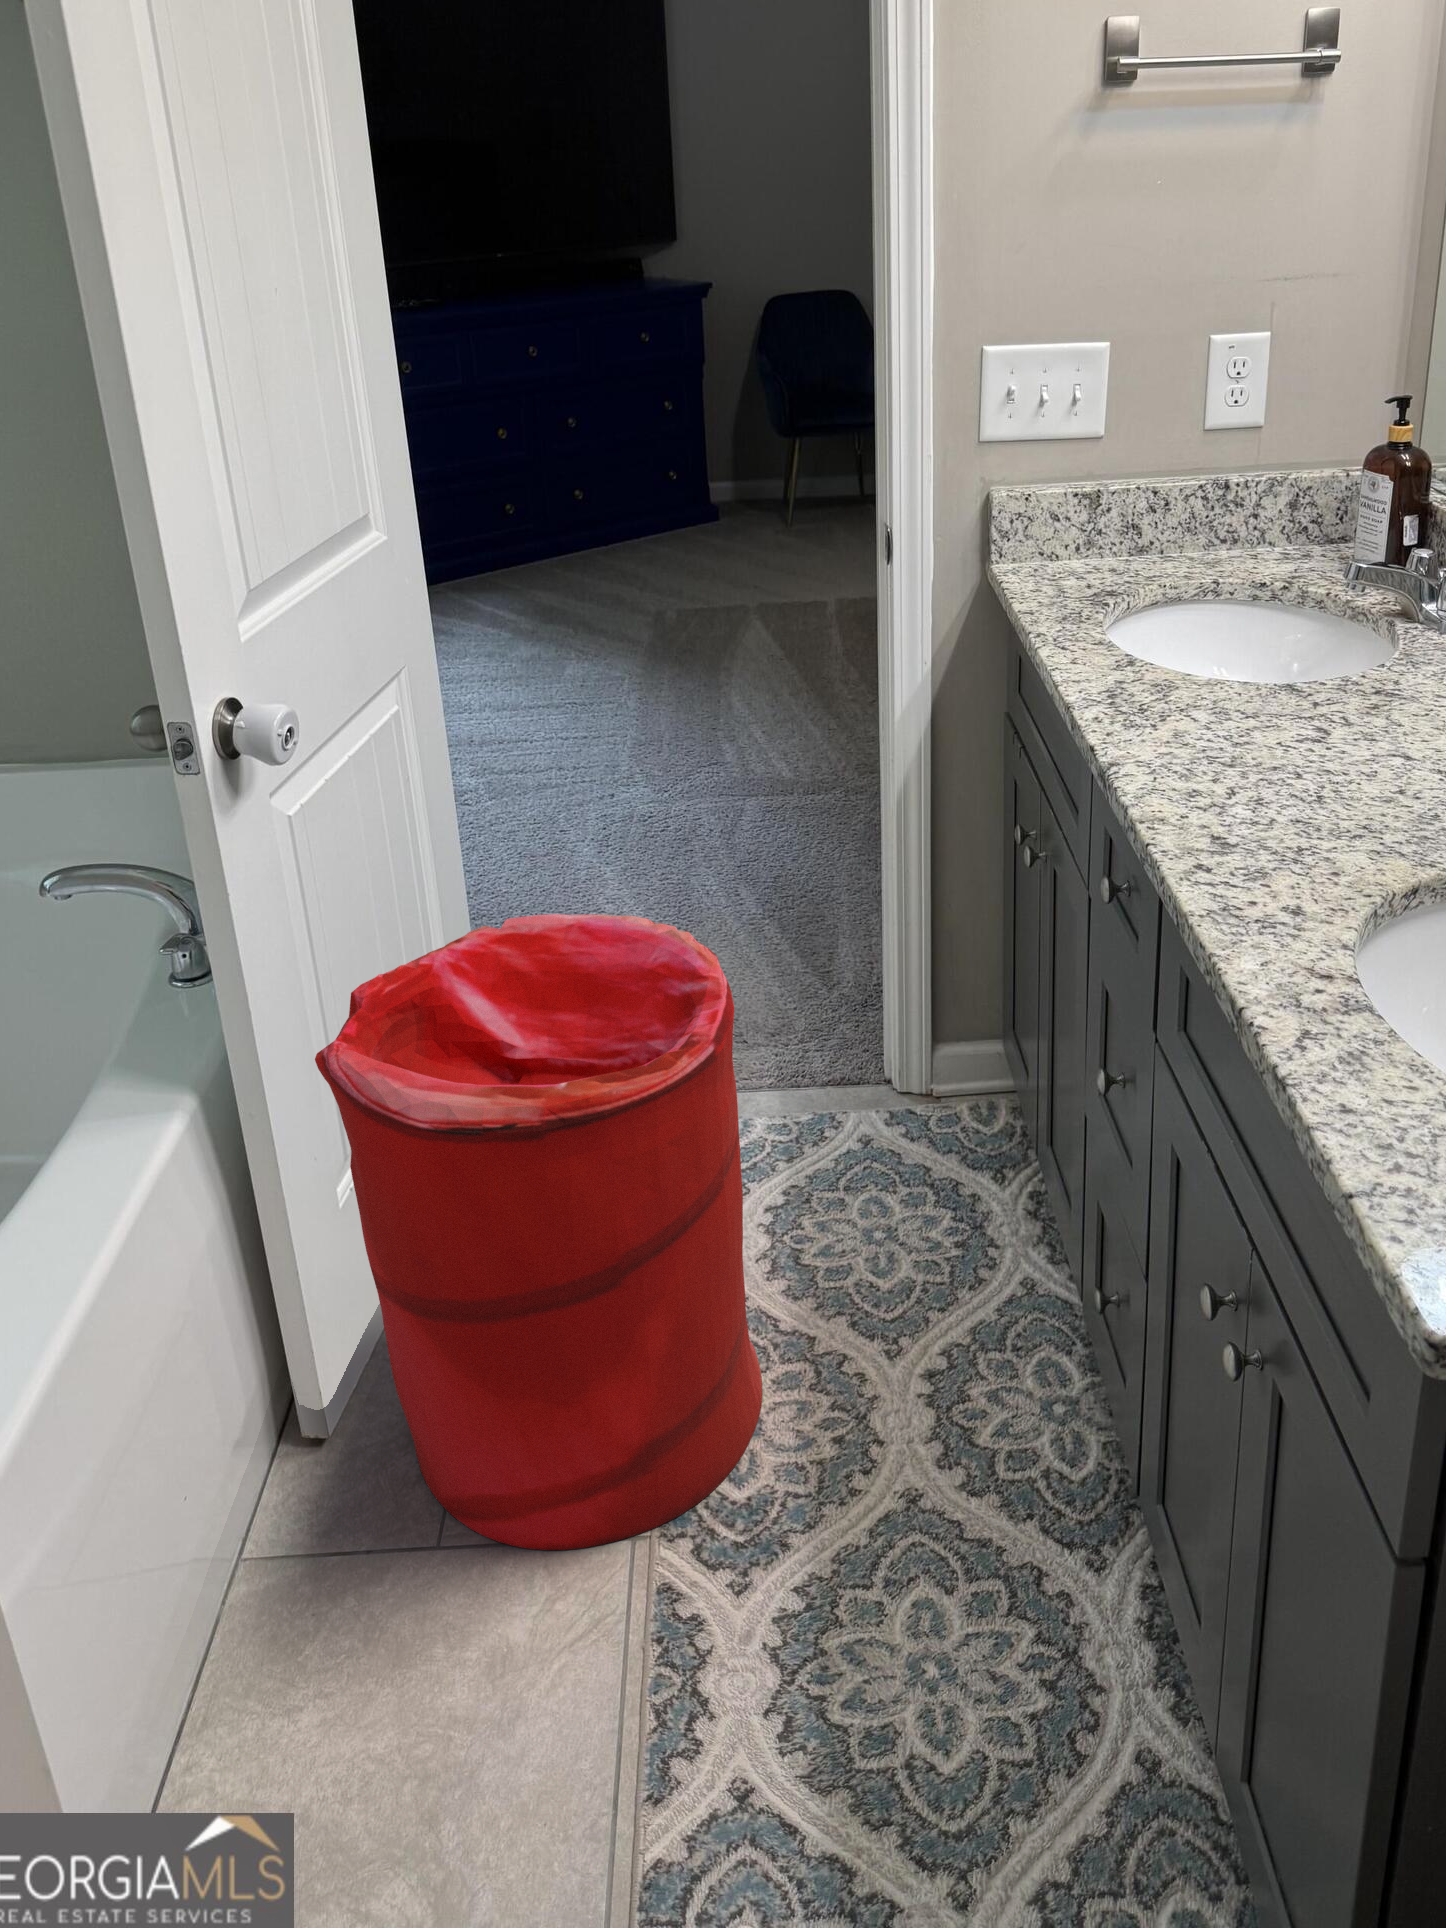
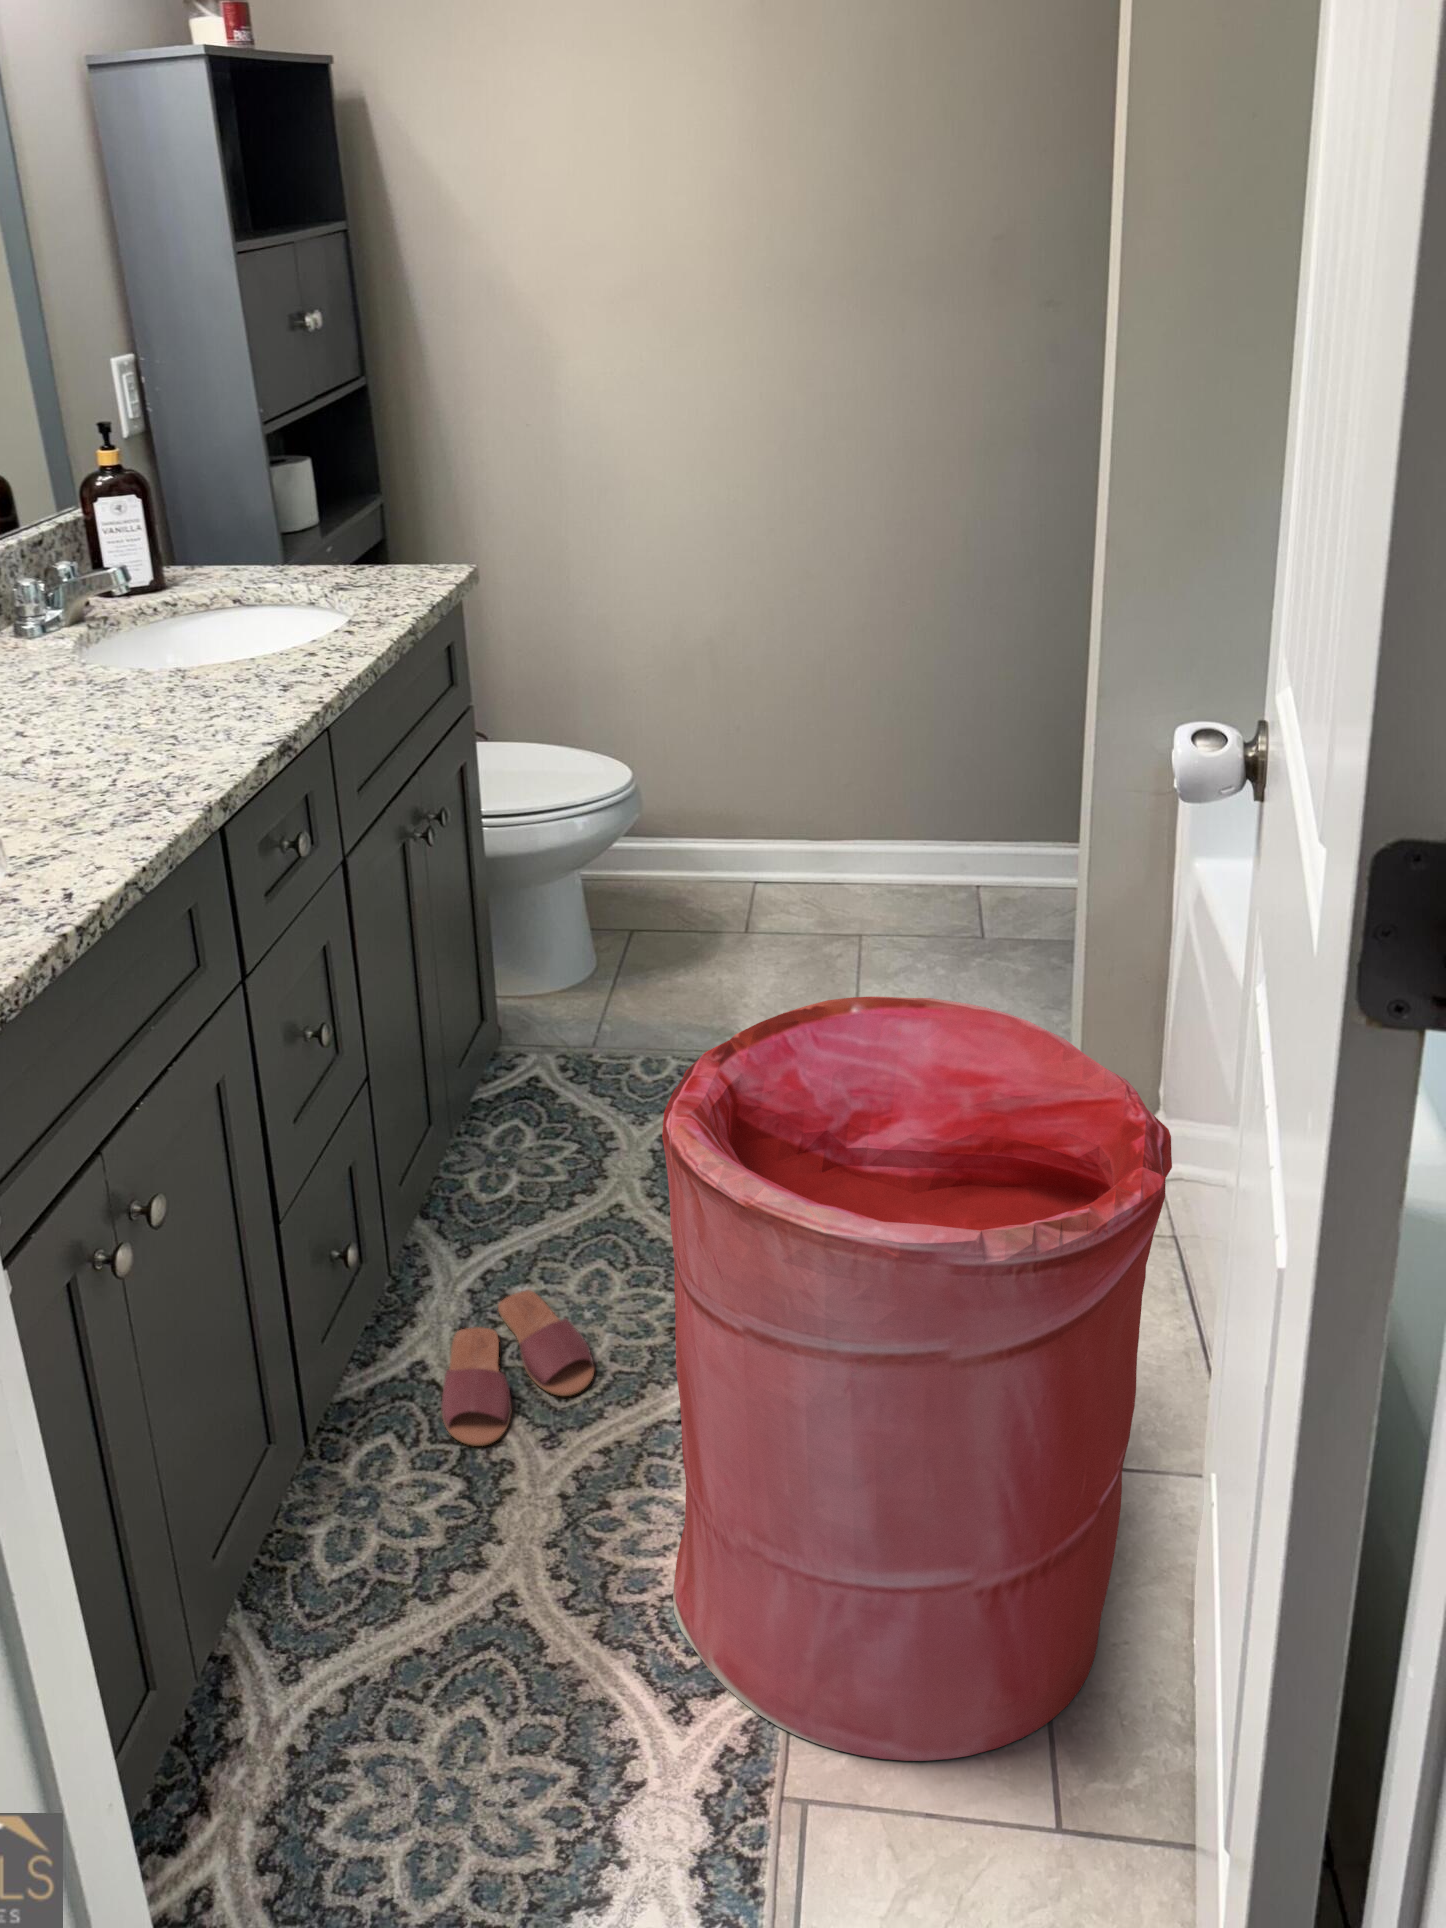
slippers: none [895,1470,1077,1690] -> present [441,1291,594,1446]

